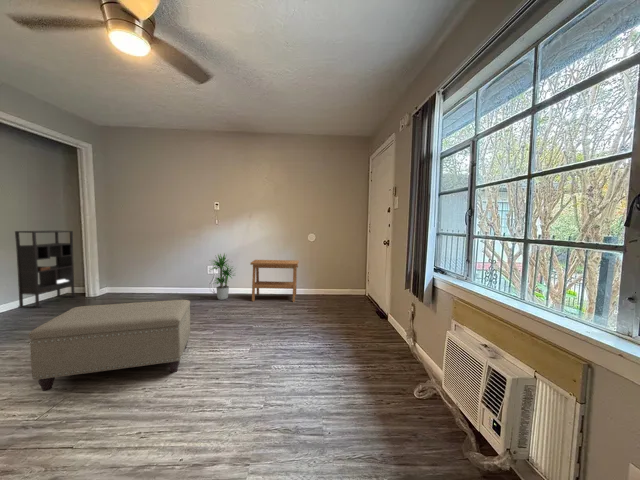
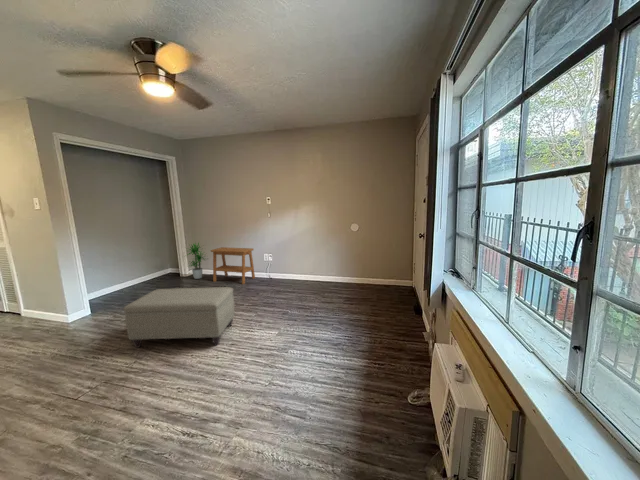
bookshelf: present [15,231,76,308] -> none [133,226,175,284]
potted plant: present [211,254,234,300] -> present [187,243,205,279]
side table: present [250,260,299,302] -> present [211,247,255,284]

